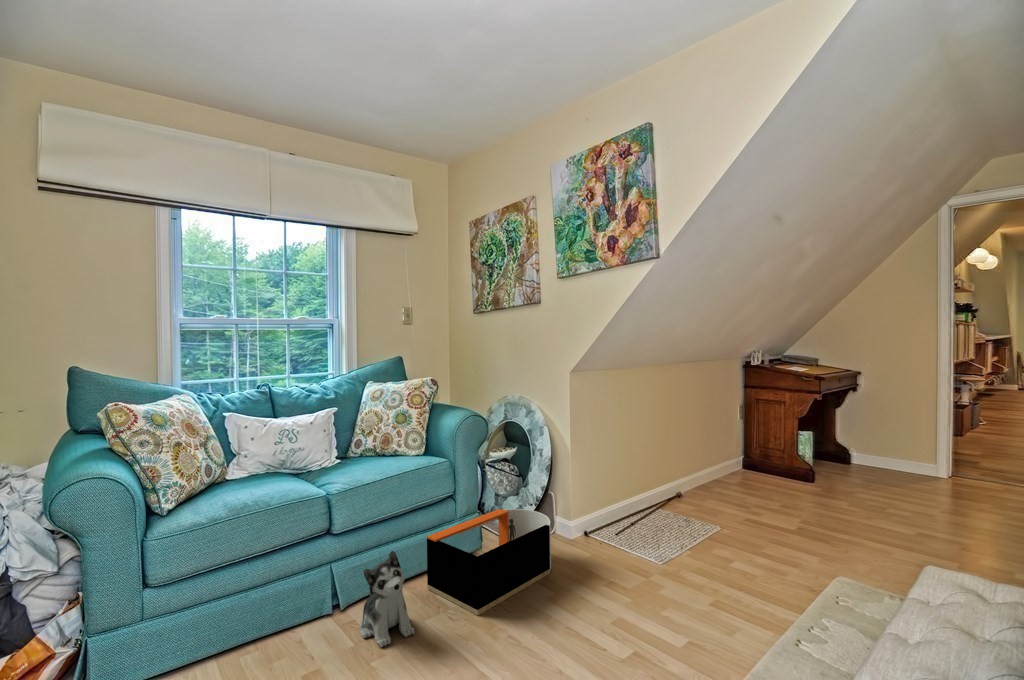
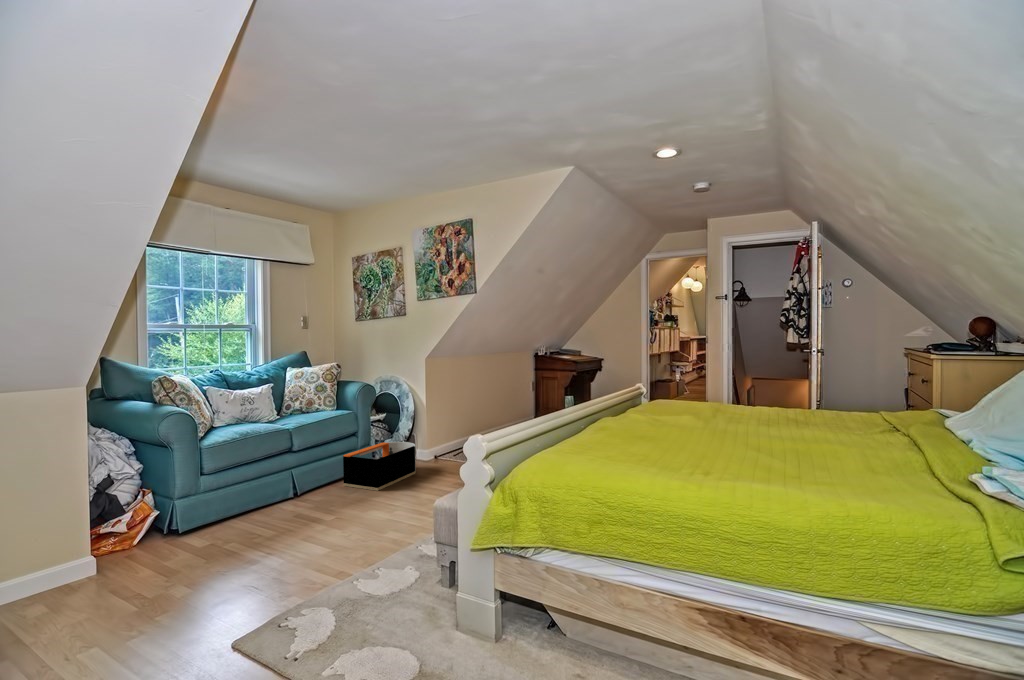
plush toy: present [360,551,415,647] -> none [312,457,344,505]

